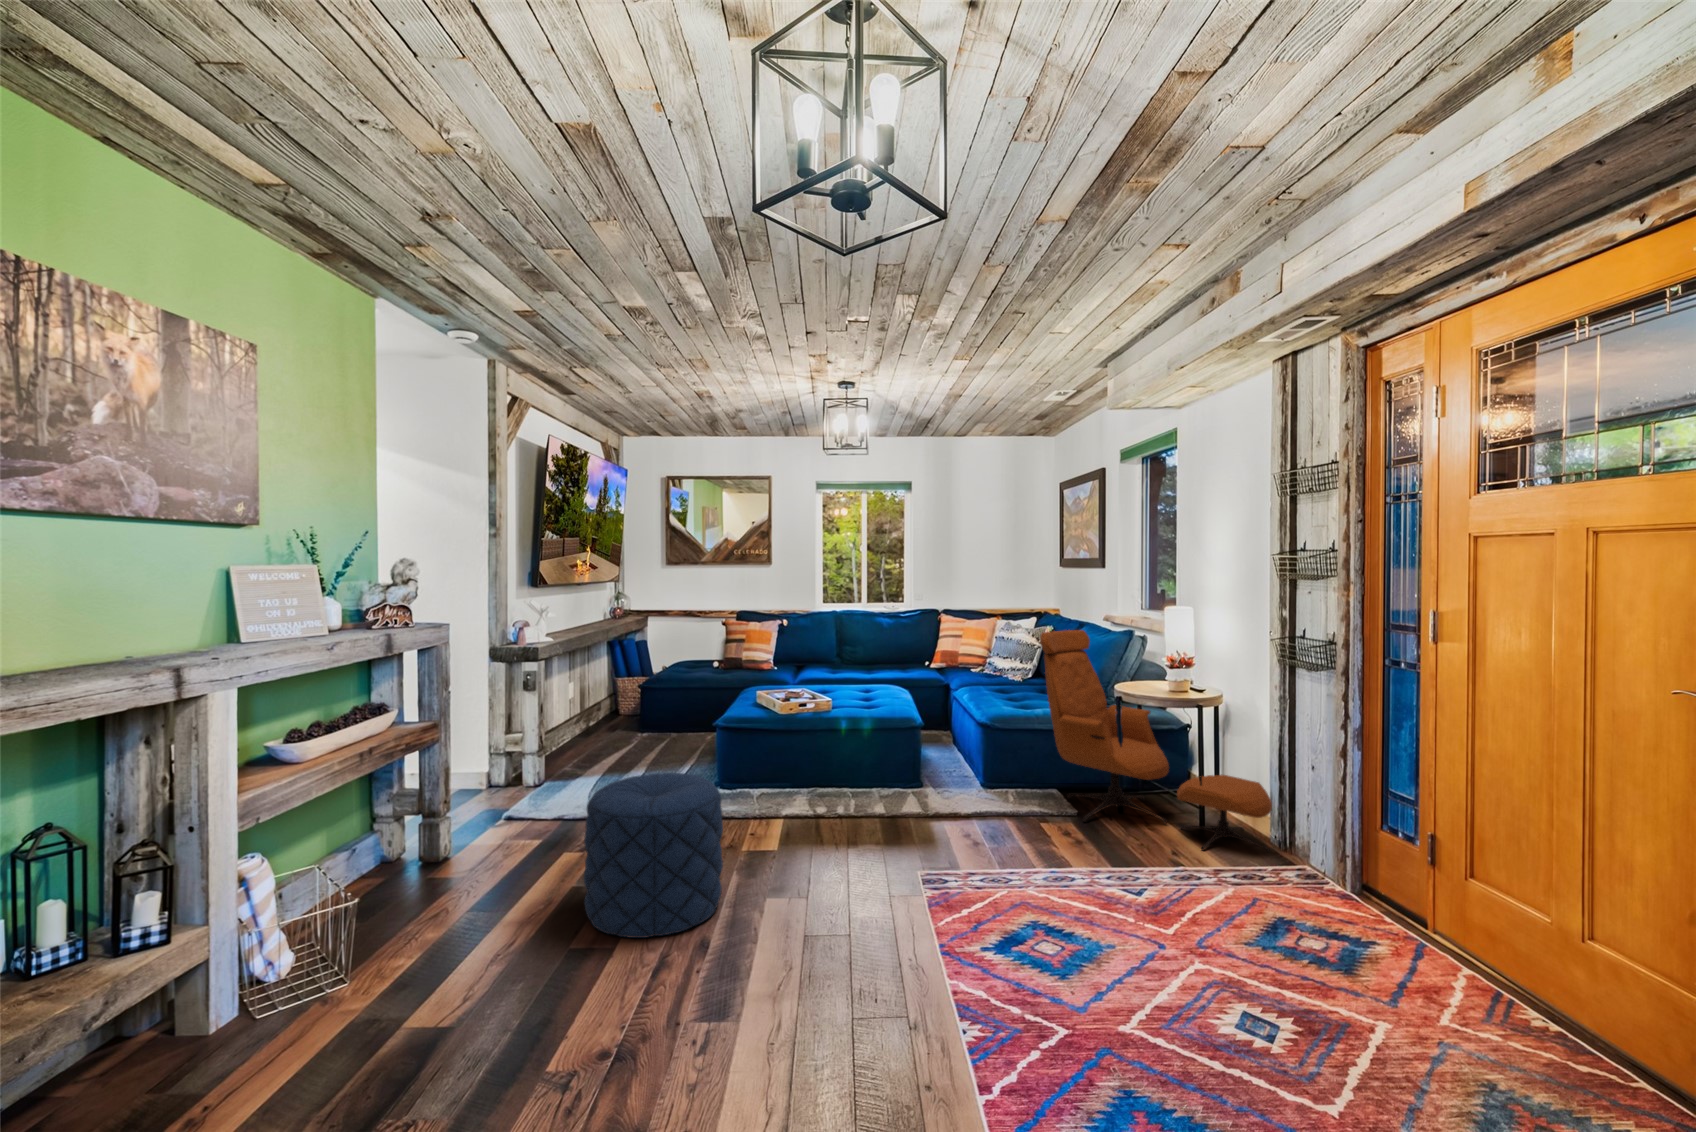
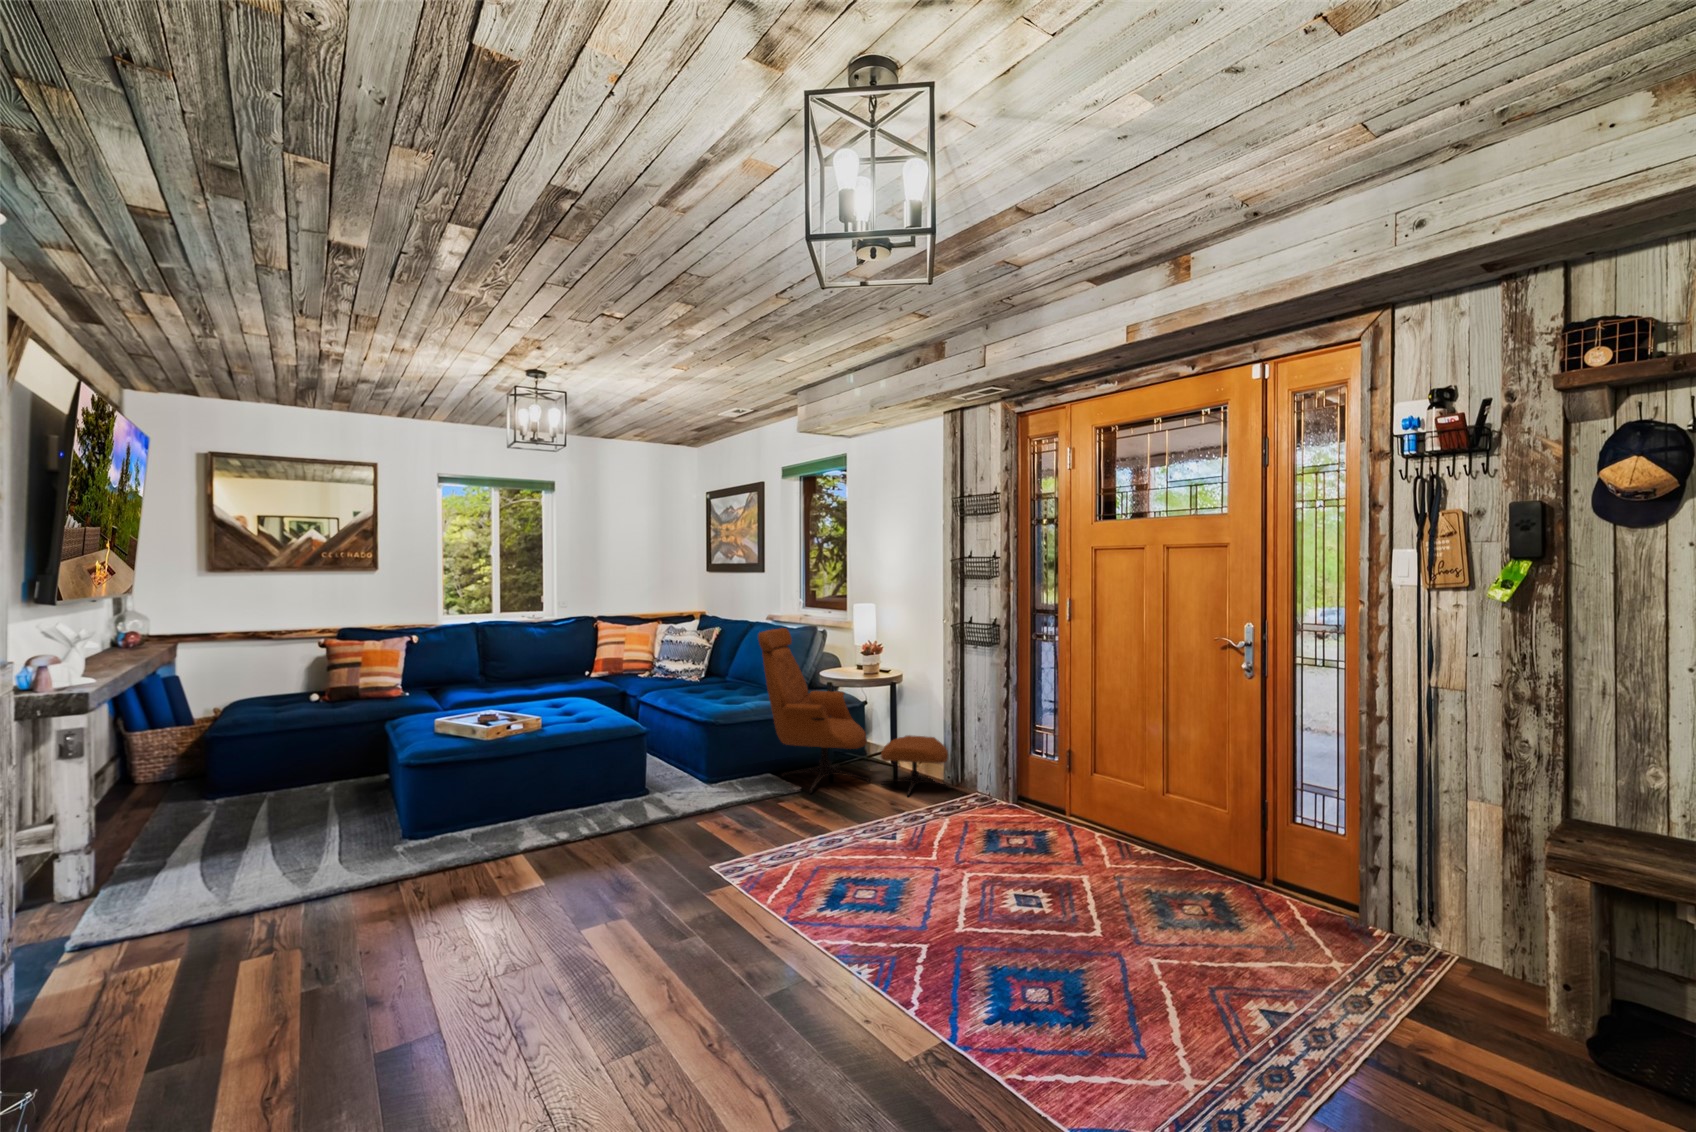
pouf: present [584,773,723,938] -> none [387,814,554,1008]

